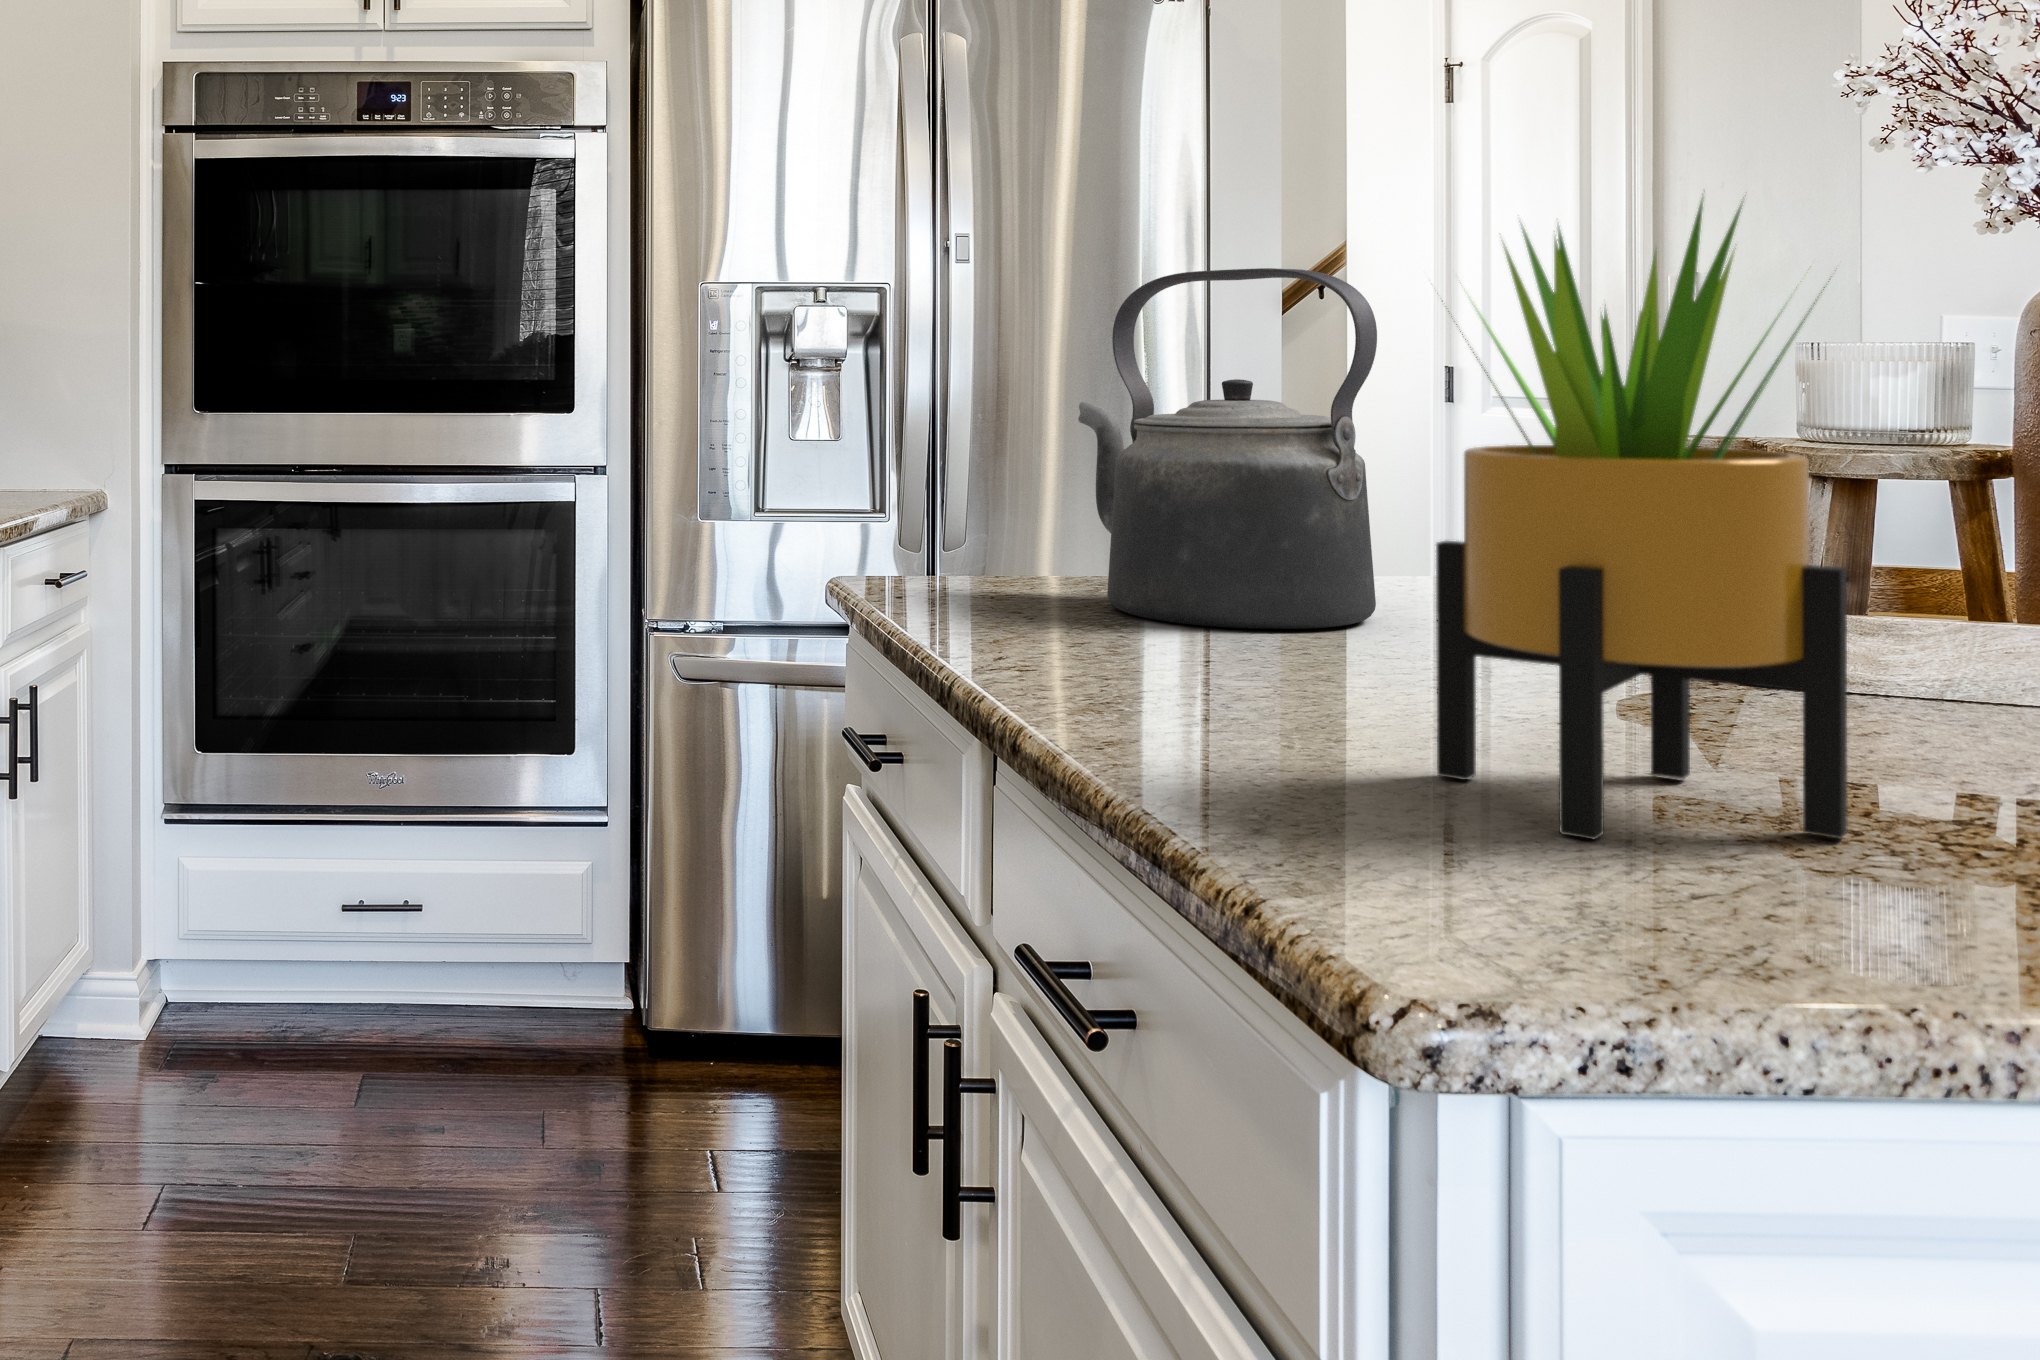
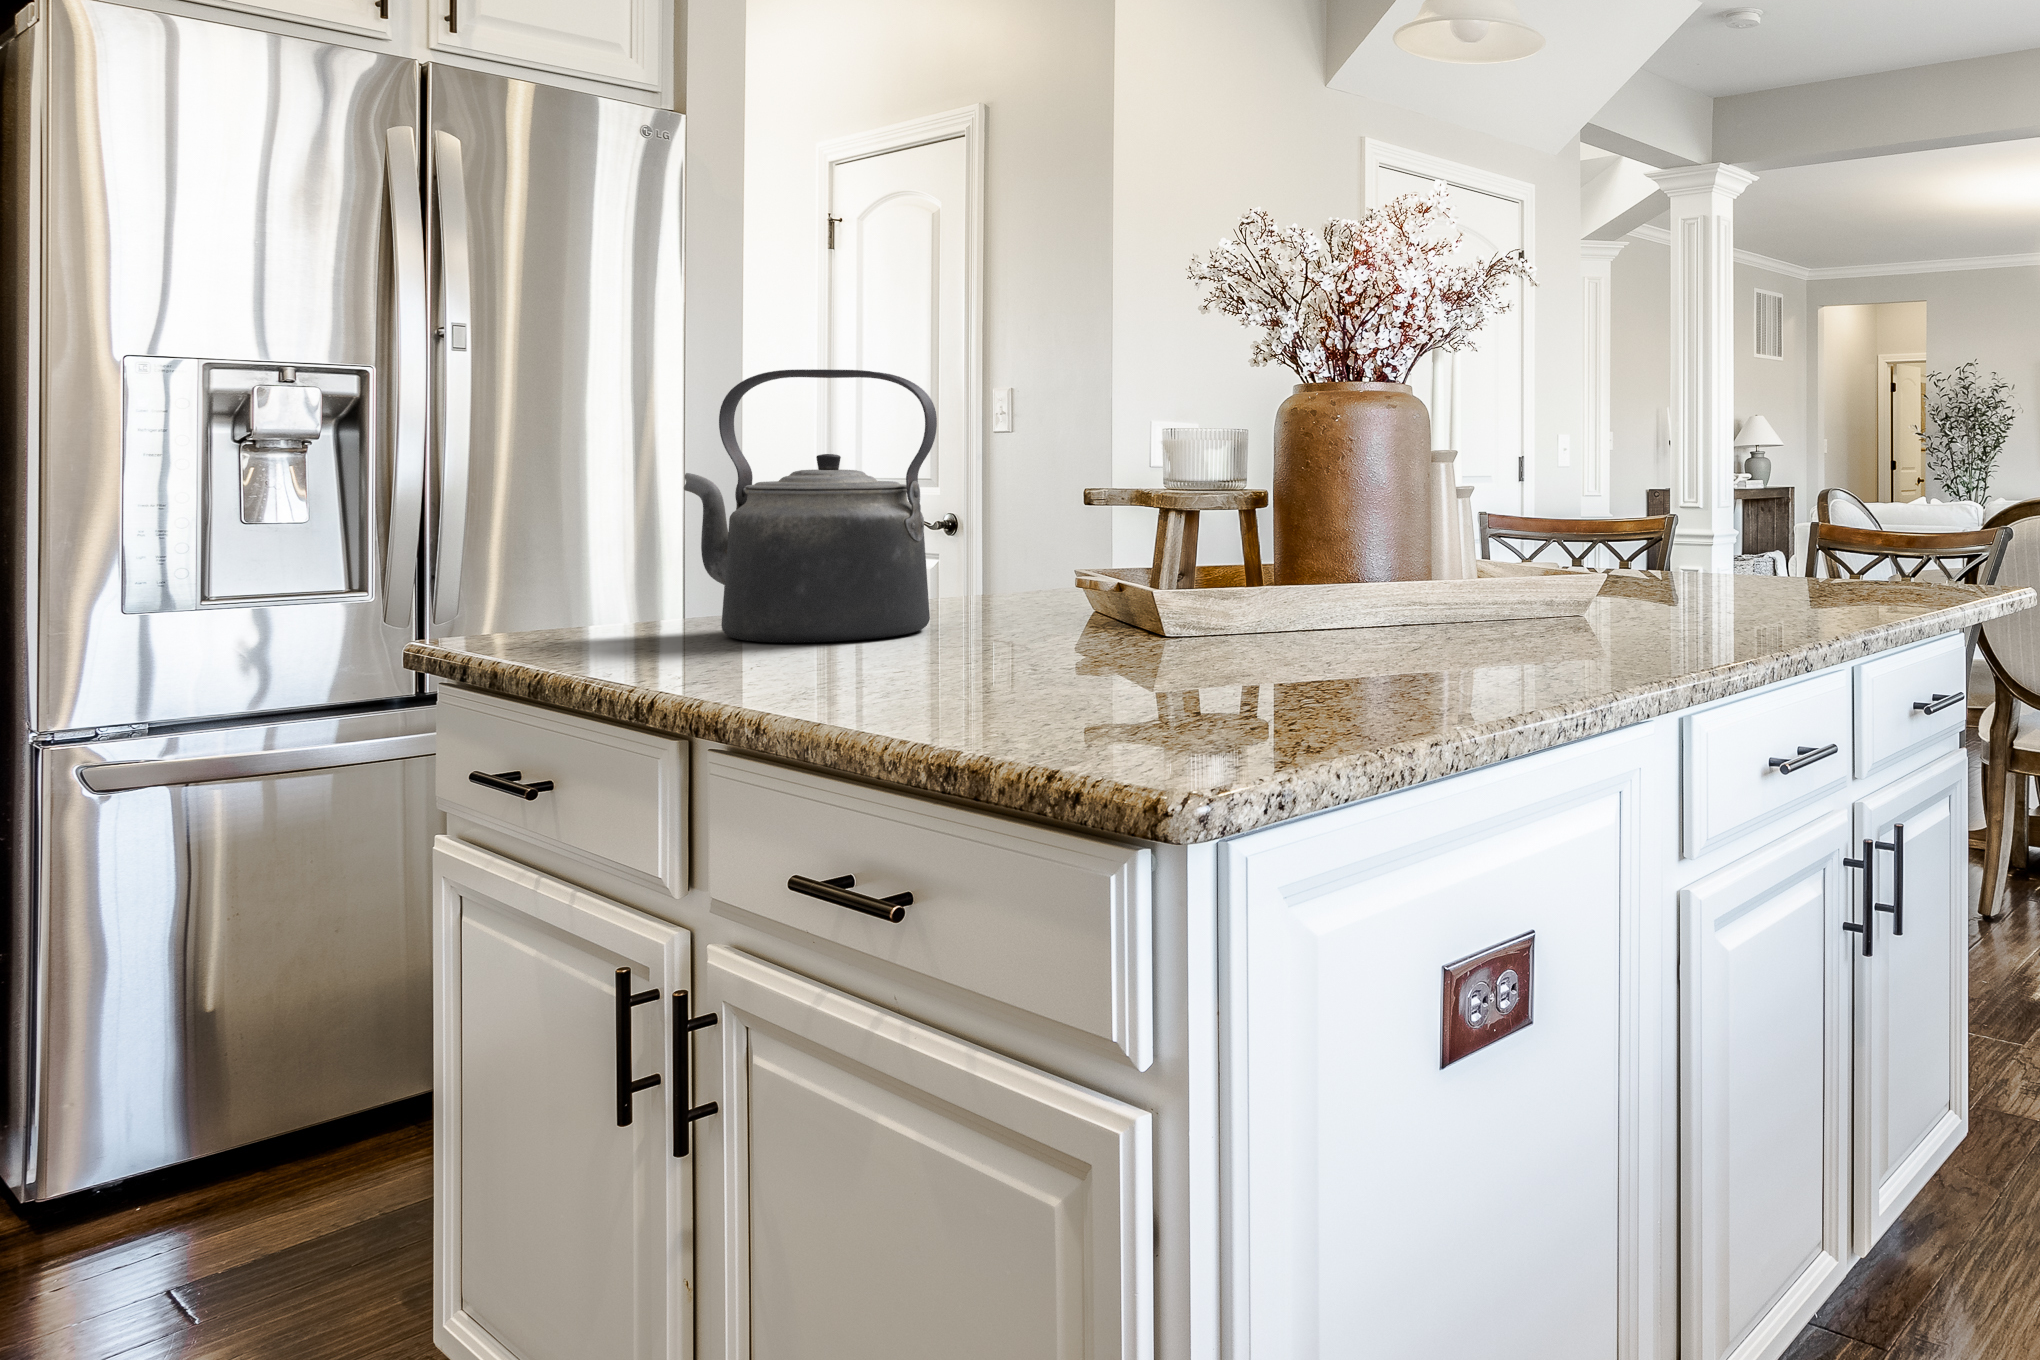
potted plant: present [1436,194,1848,839] -> none [1074,336,1288,715]

